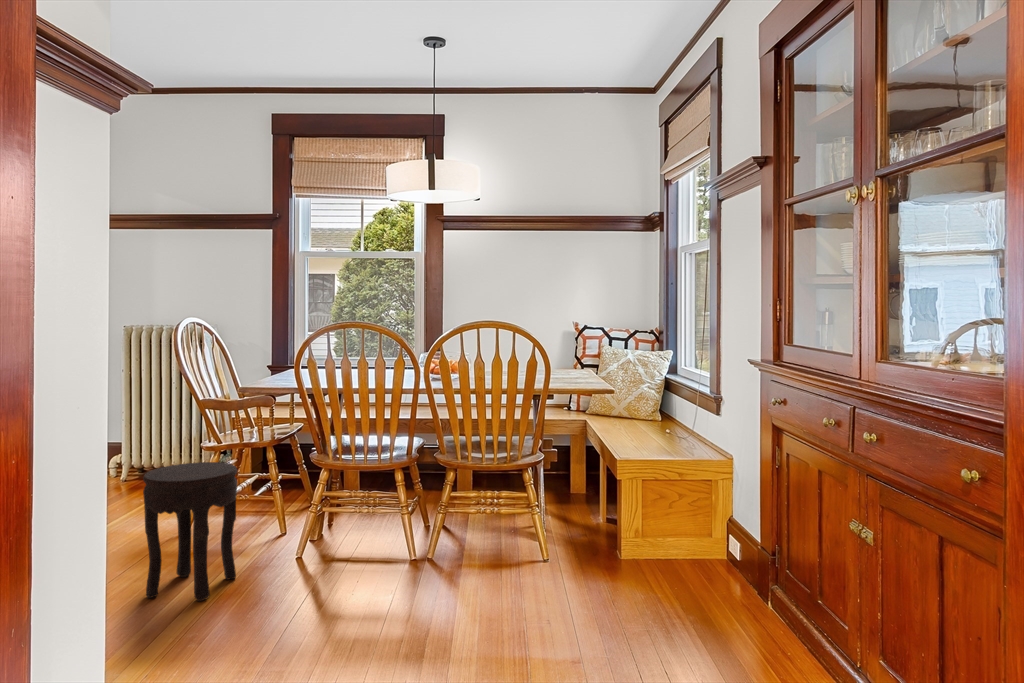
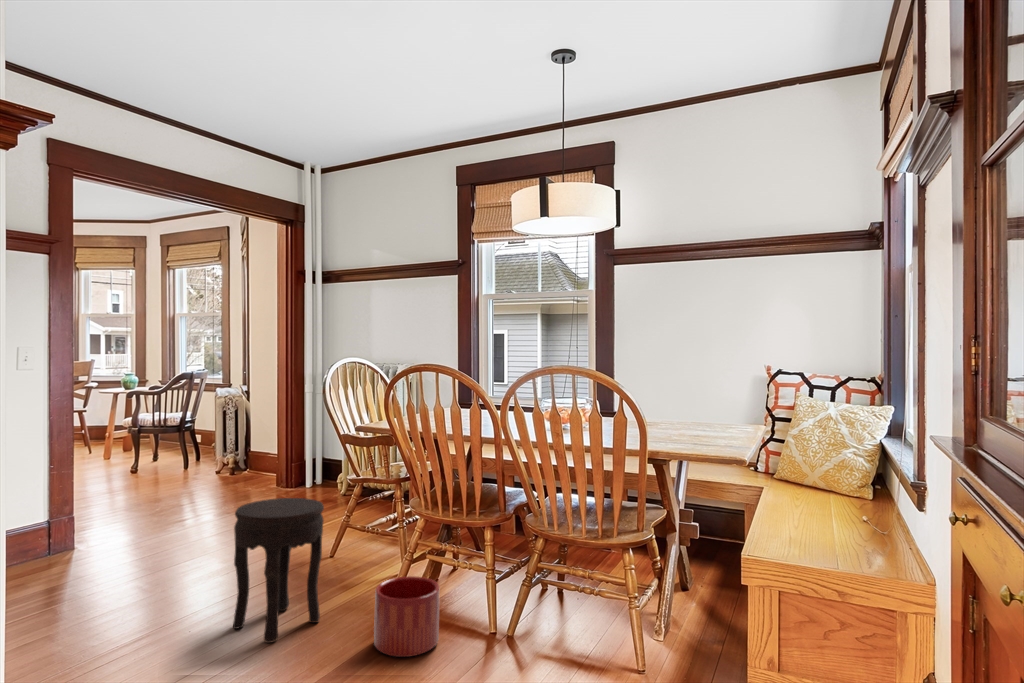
planter: none [308,519,368,587] -> present [374,576,439,657]

